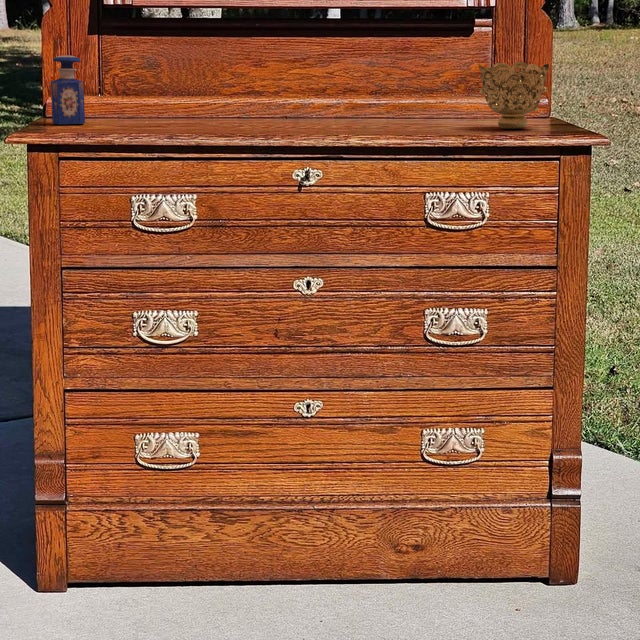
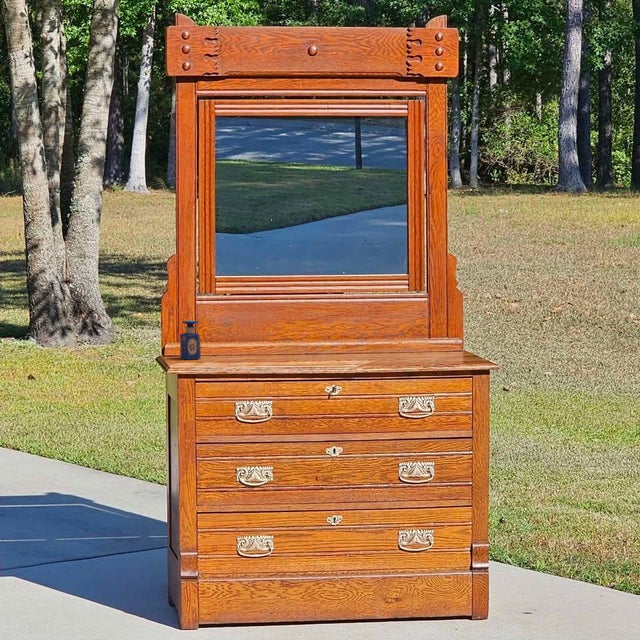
decorative bowl: present [479,62,549,129] -> none [425,322,464,361]

